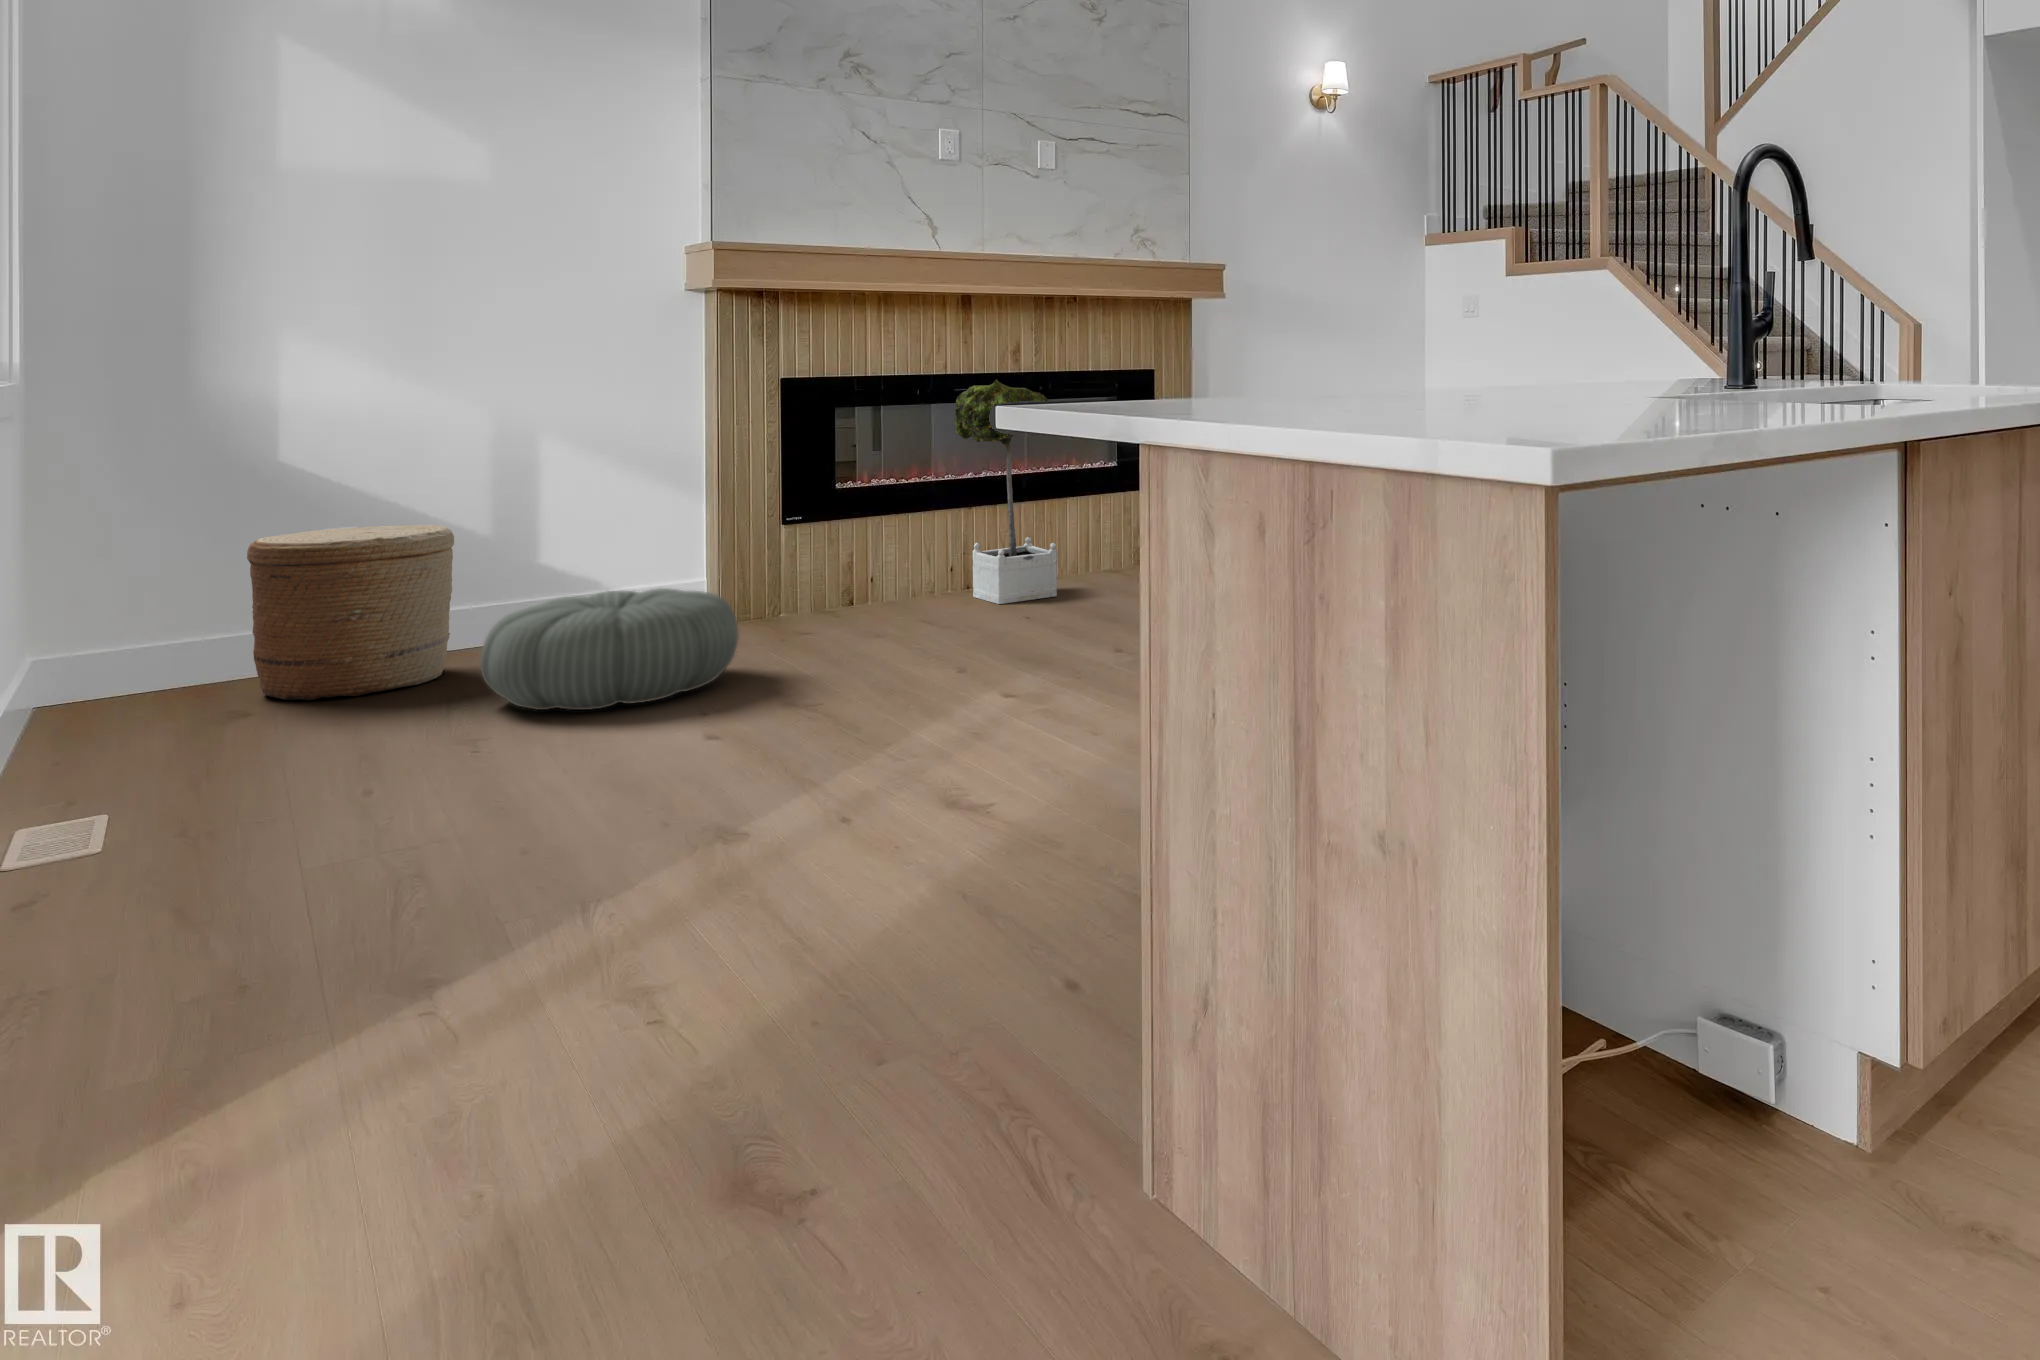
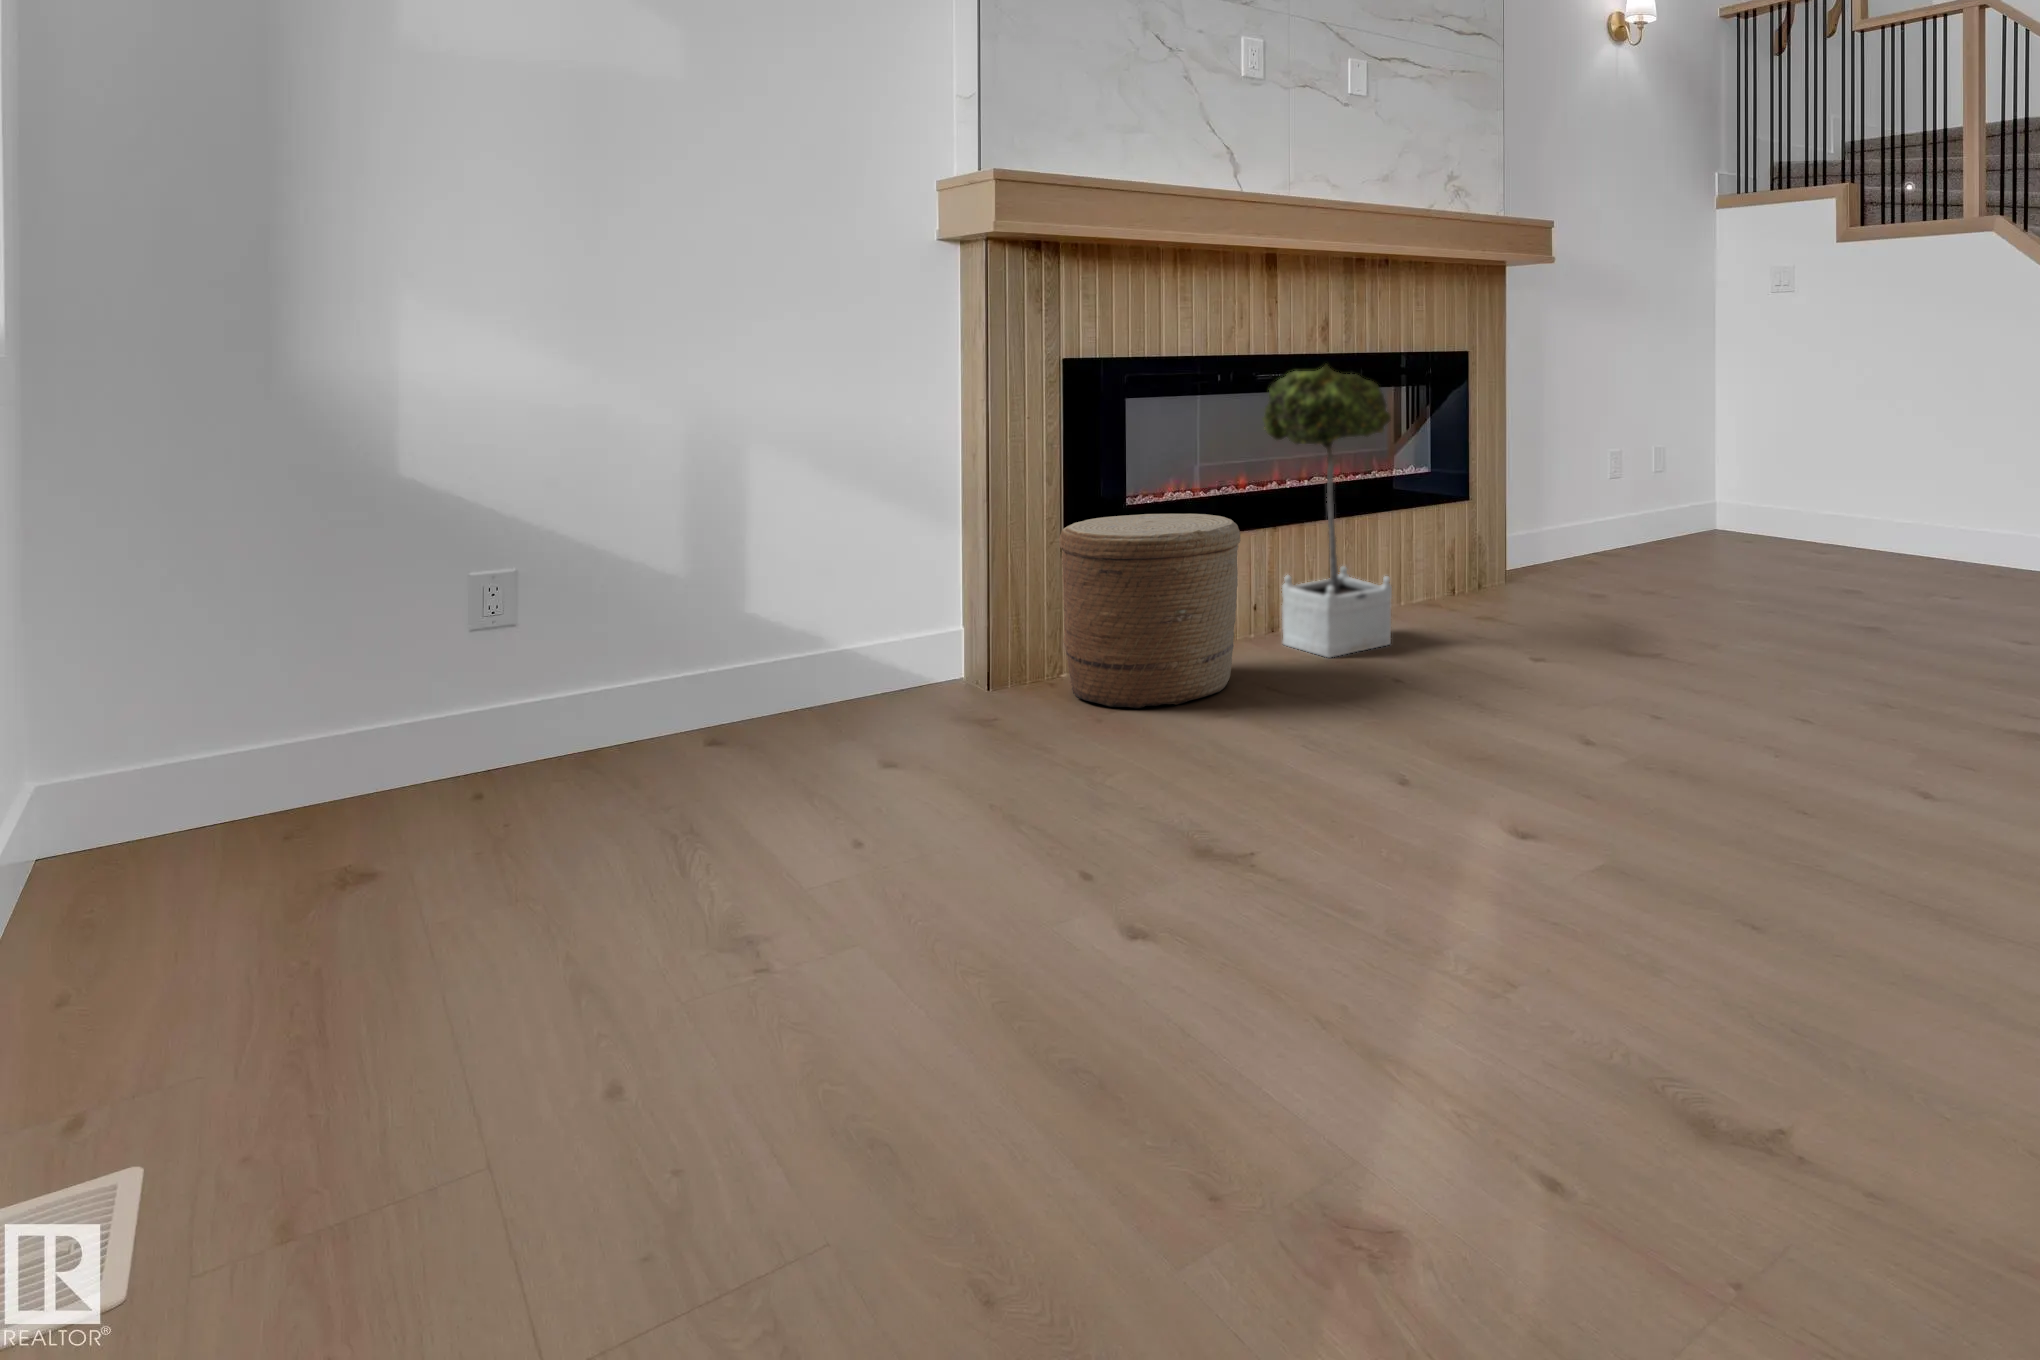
woven basket: present [247,525,454,701] -> present [1059,514,1240,709]
pouf: present [480,588,739,710] -> none [736,666,1093,873]

